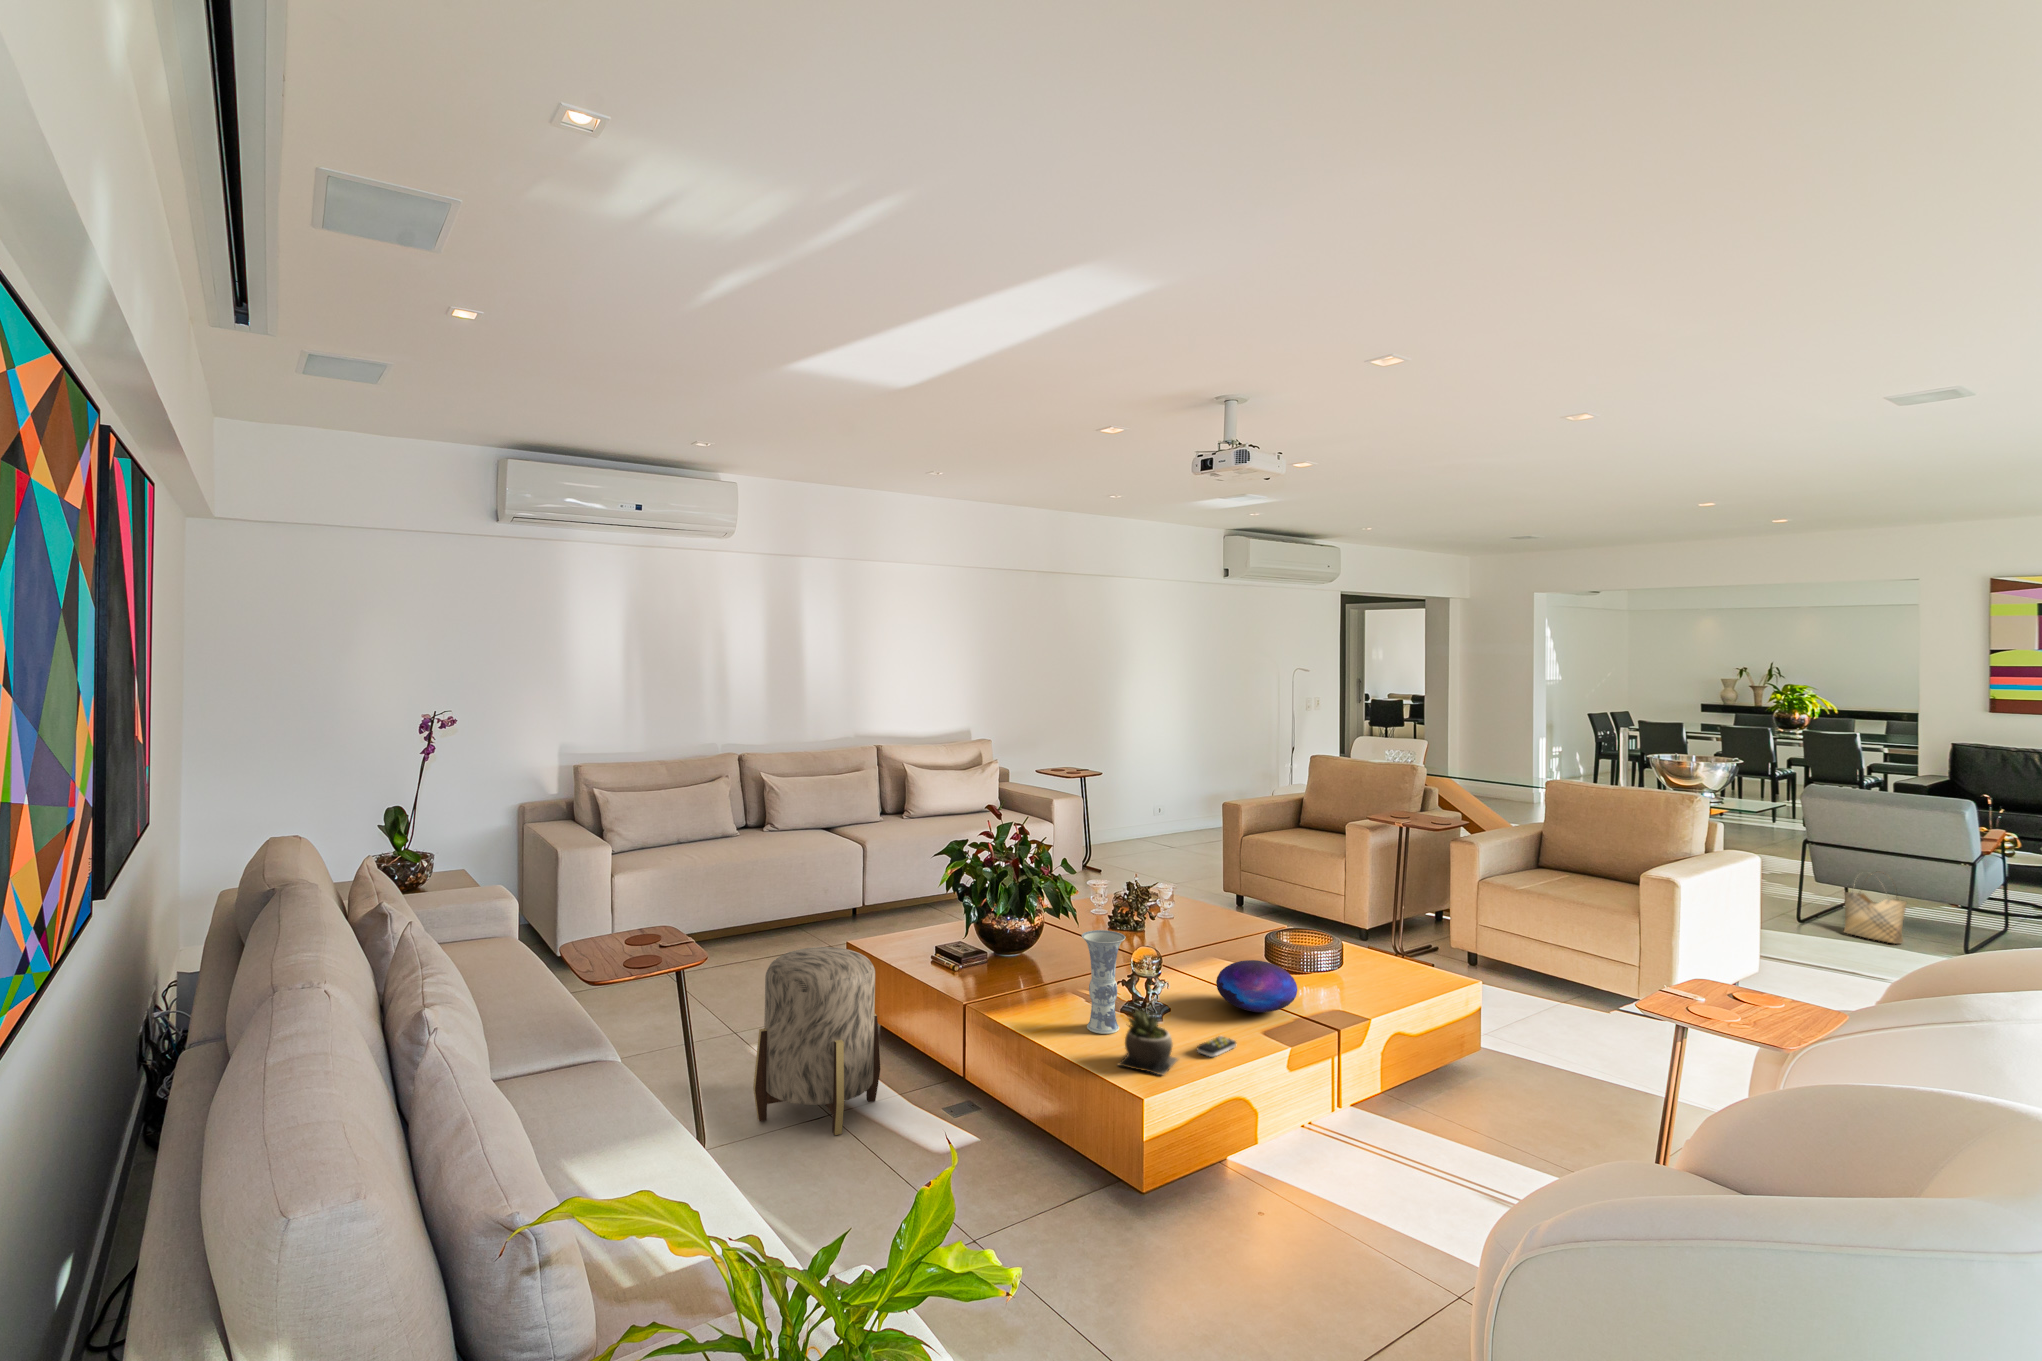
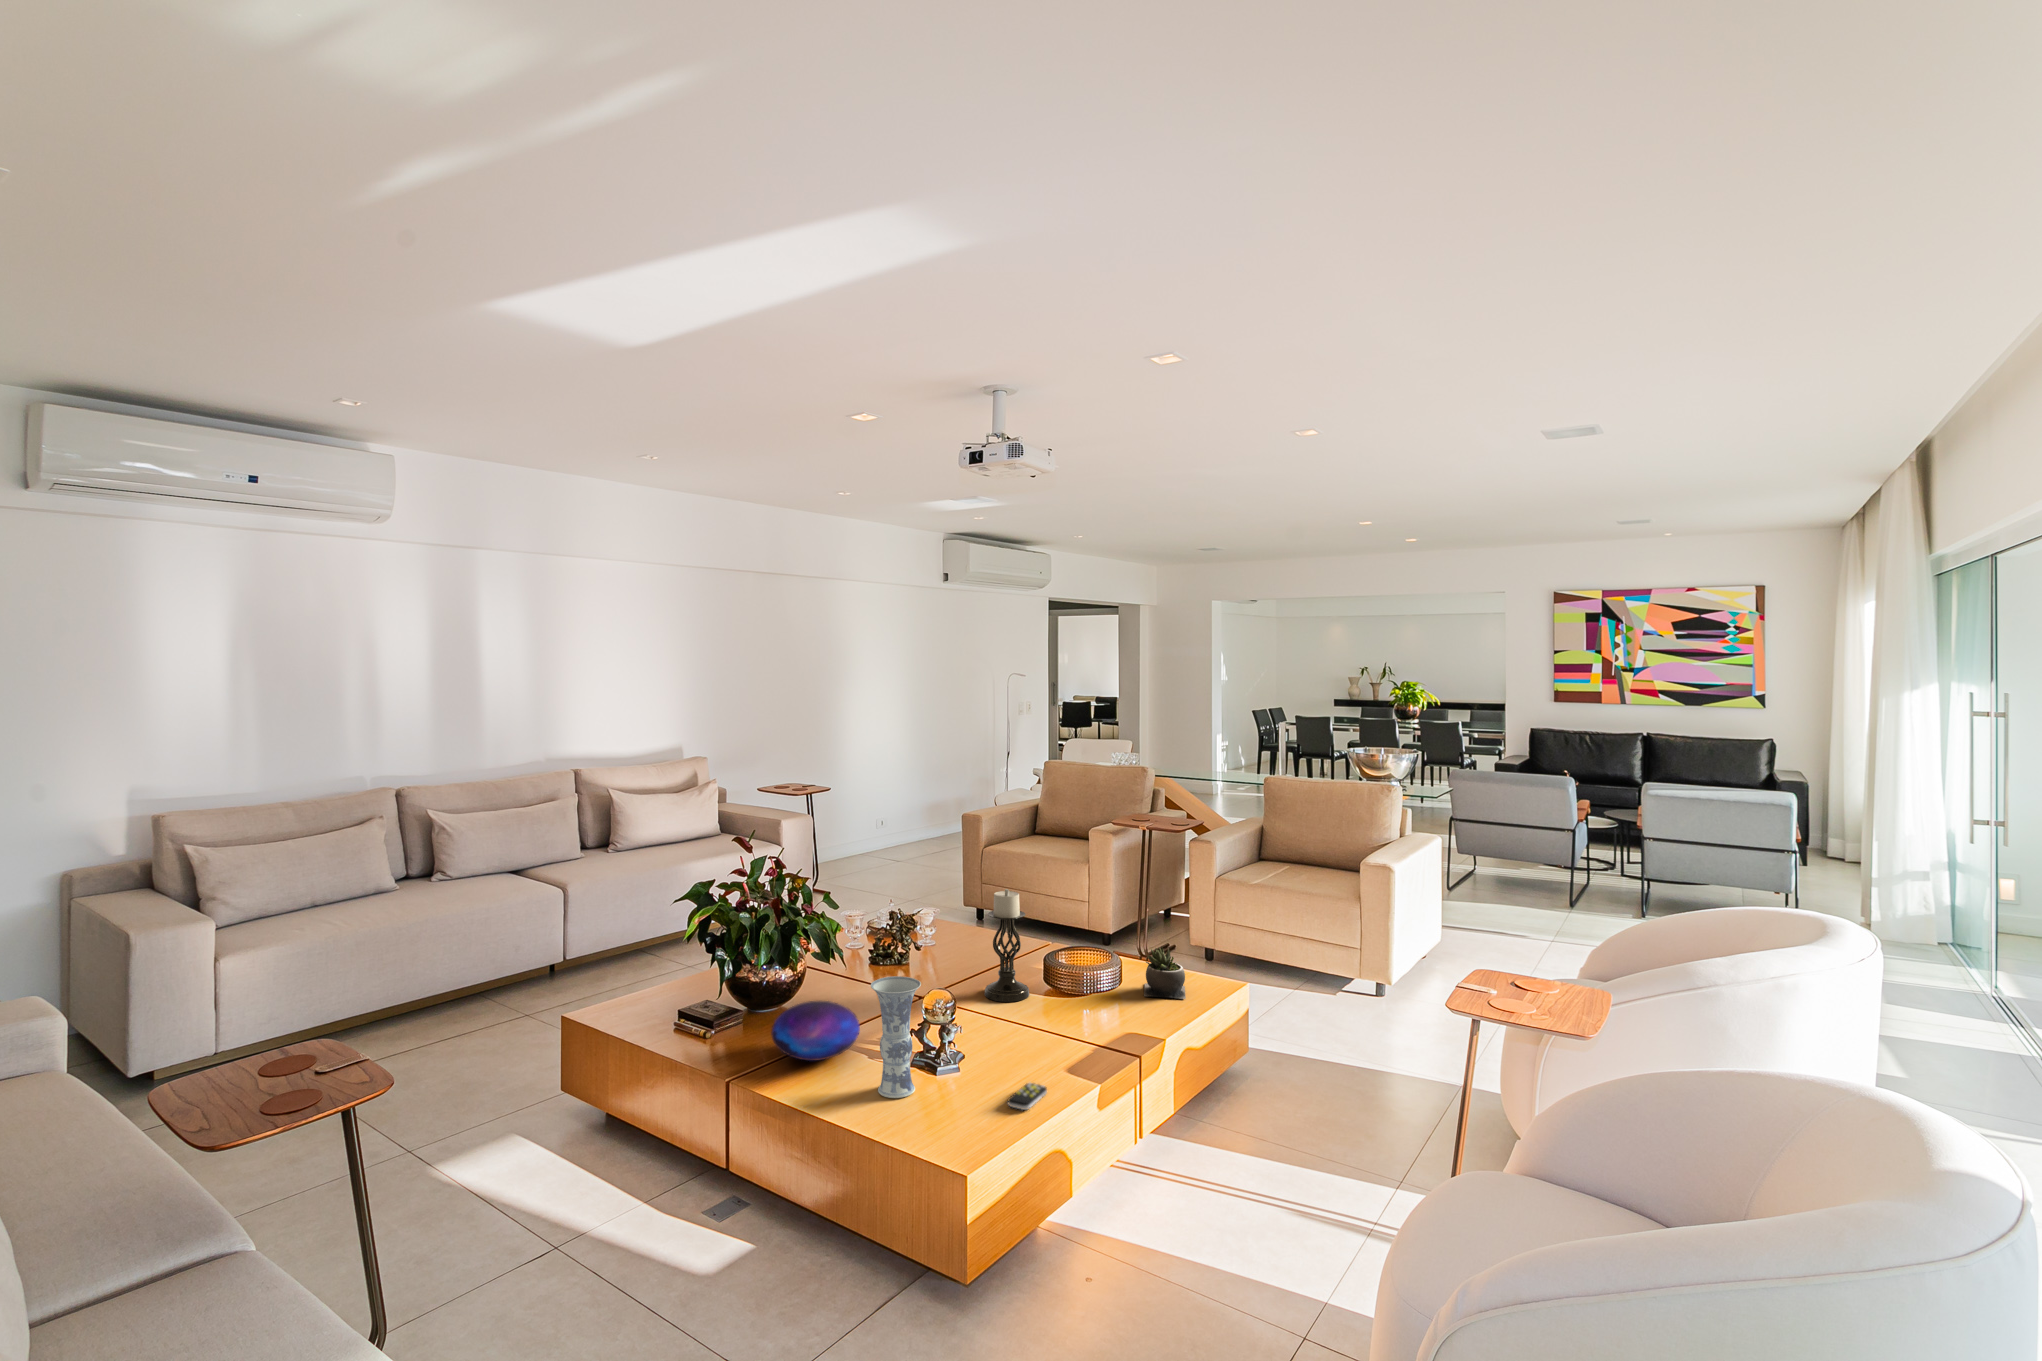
candle holder: none [1206,868,1249,972] -> present [984,889,1029,1002]
woven basket: present [1844,874,1907,944] -> none [1482,841,1530,902]
ottoman: present [753,947,880,1135] -> none [447,1031,619,1276]
decorative orb: present [1216,960,1297,1012] -> present [771,1001,860,1061]
succulent plant: present [1118,1009,1178,1075] -> present [1144,947,1186,999]

